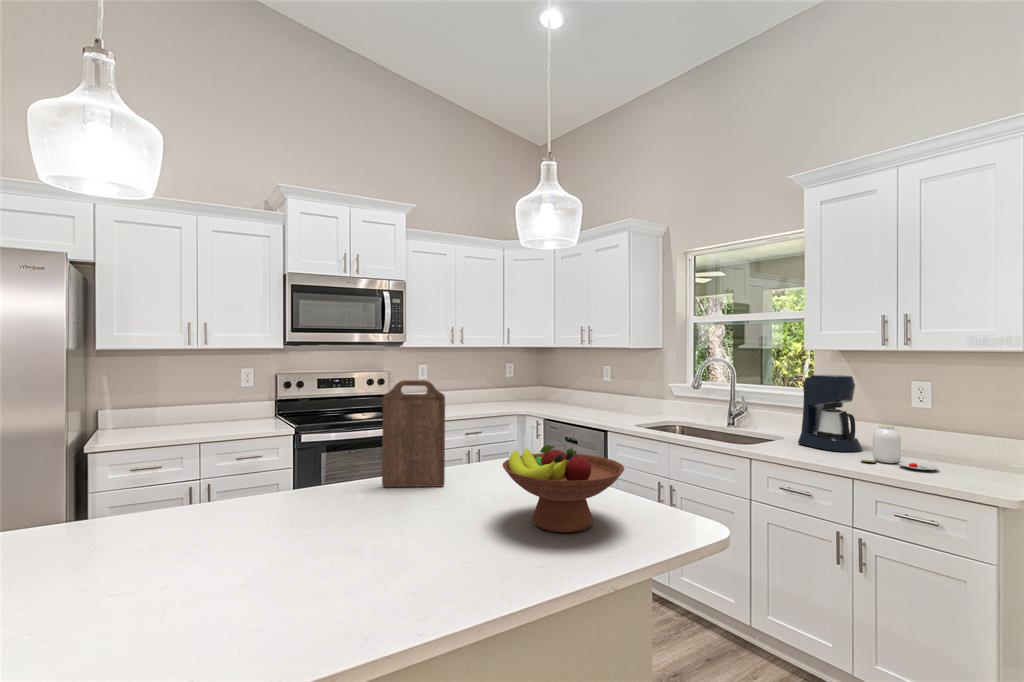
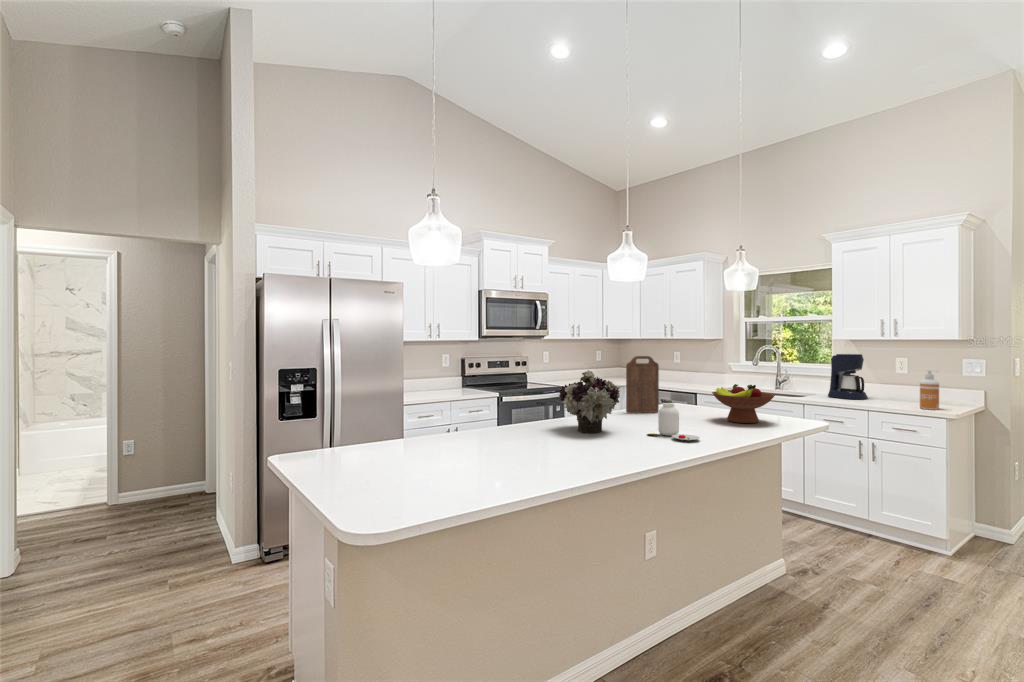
soap dispenser: none [948,410,985,486] -> present [920,370,939,410]
flower arrangement: none [84,418,243,568] -> present [559,370,620,433]
jar: present [861,424,939,470] -> present [648,403,700,441]

